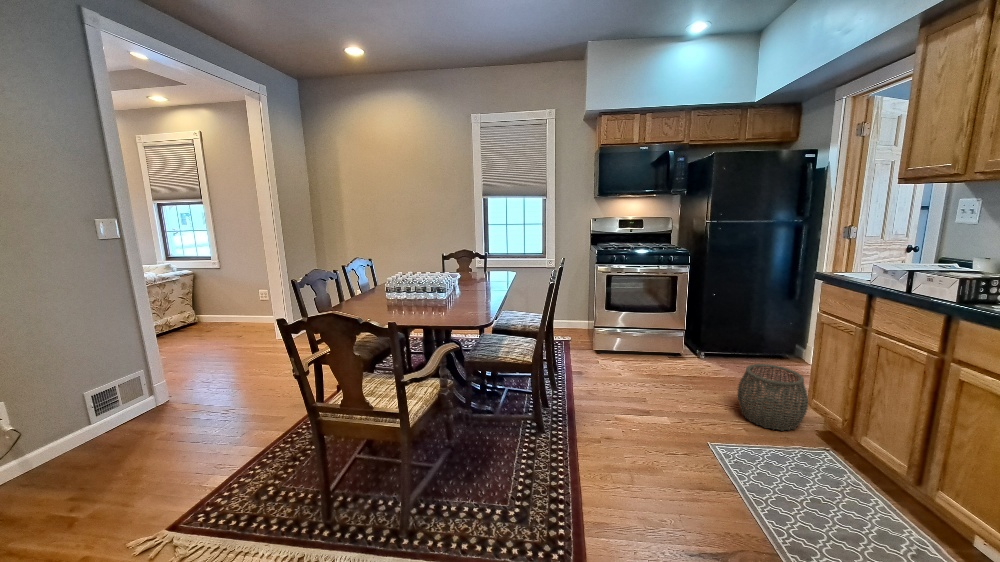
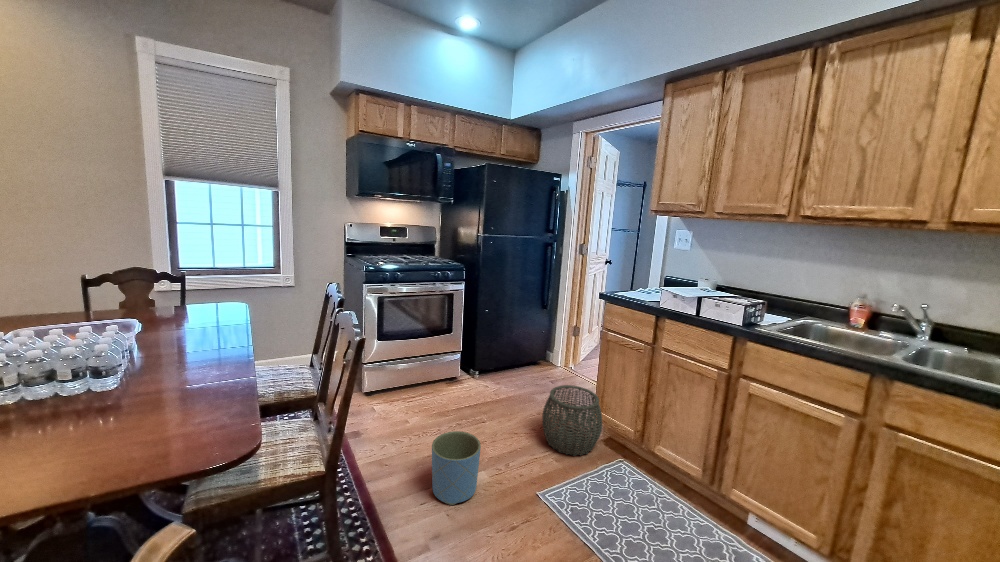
planter: none [620,372,659,421] -> present [432,431,481,505]

